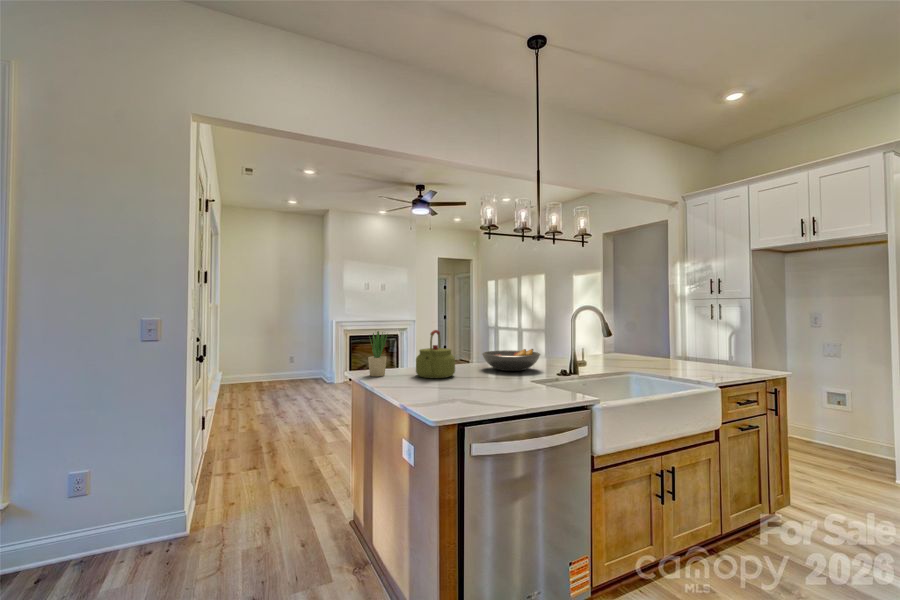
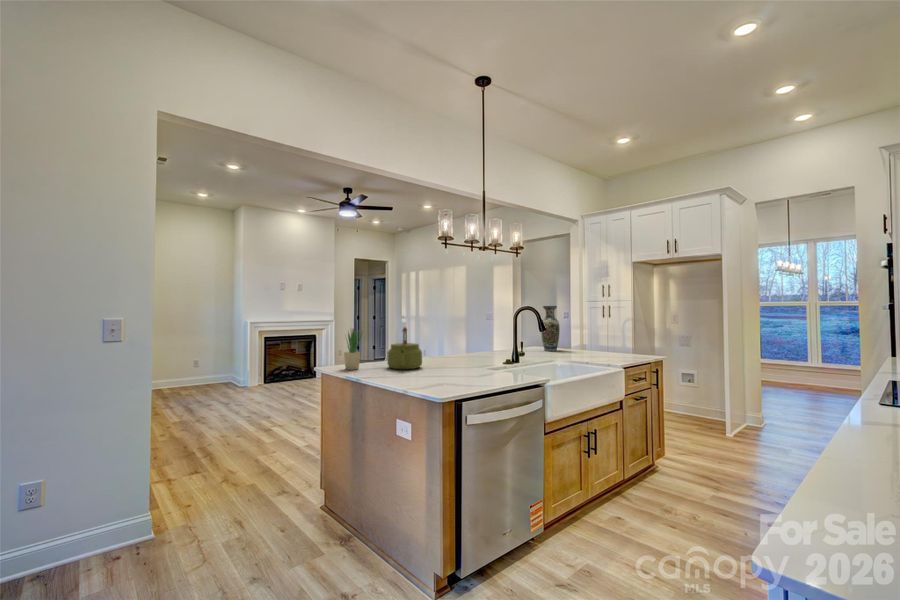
vase: none [620,305,643,360] -> present [541,306,560,351]
fruit bowl: present [482,349,540,371] -> none [439,343,488,362]

